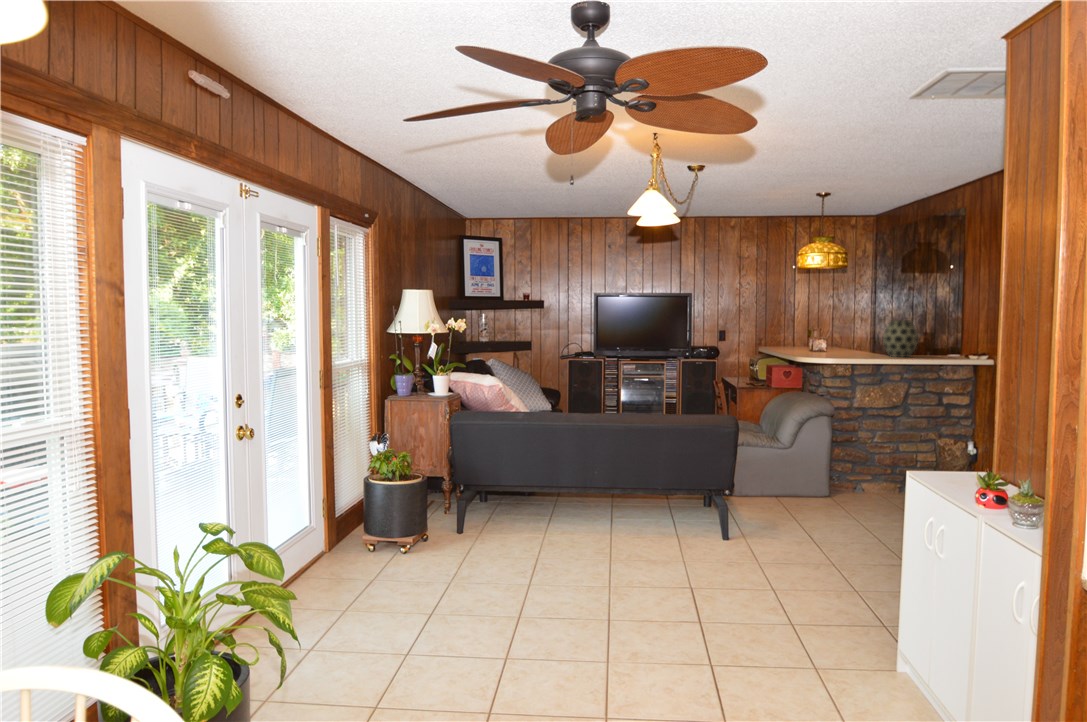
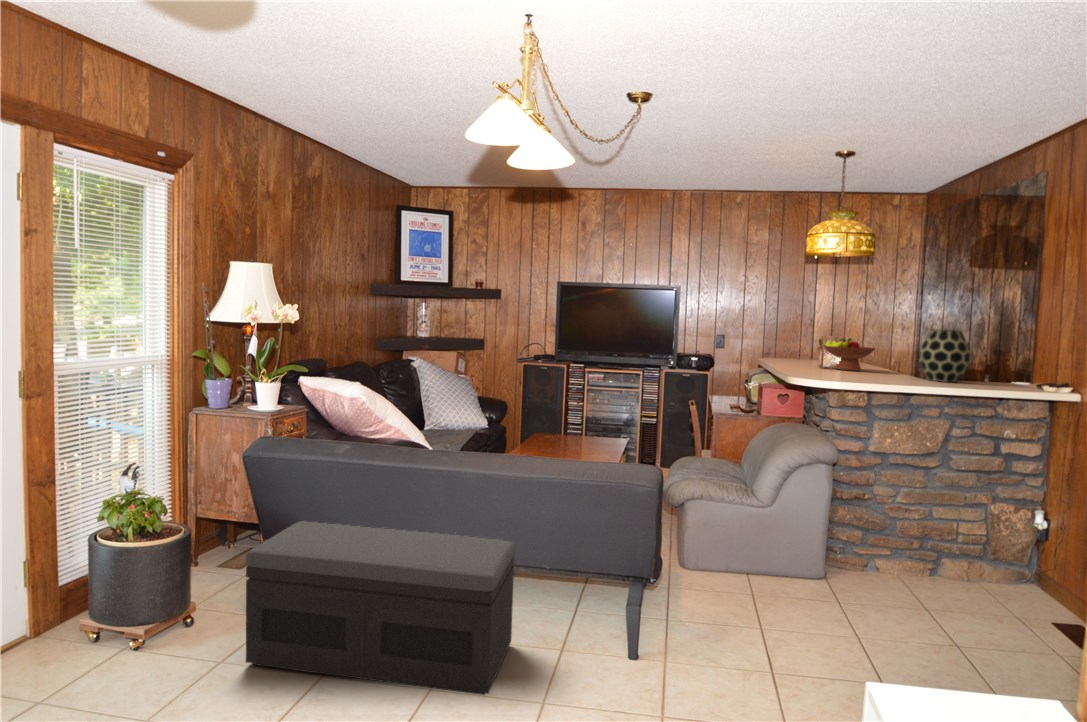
fruit bowl: none [812,329,851,353] -> present [824,338,875,371]
storage bench: none [485,466,653,560] -> present [246,521,516,695]

